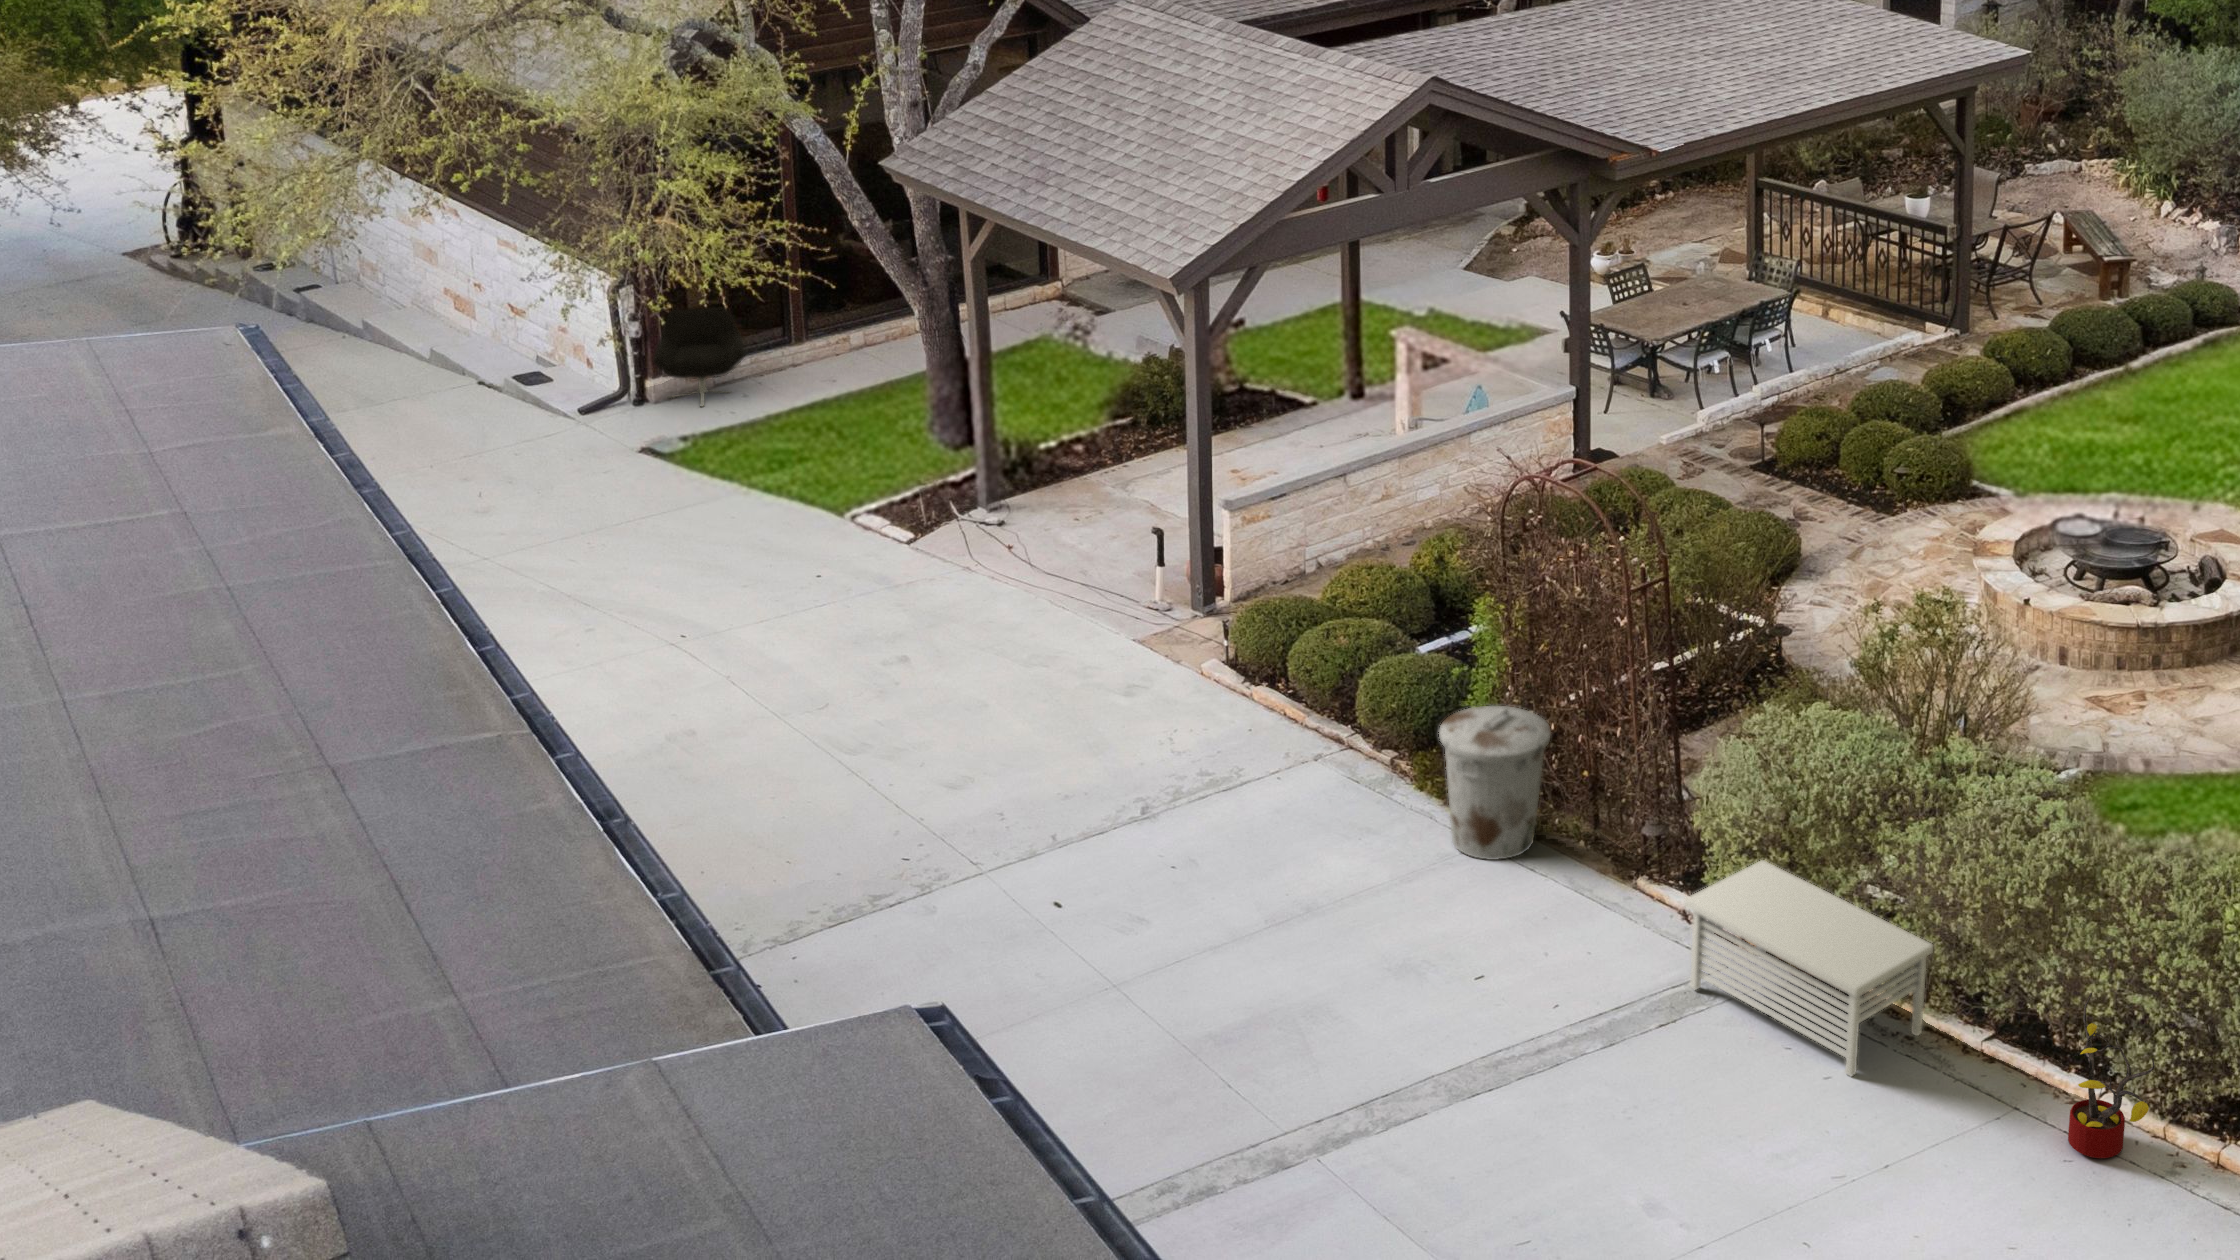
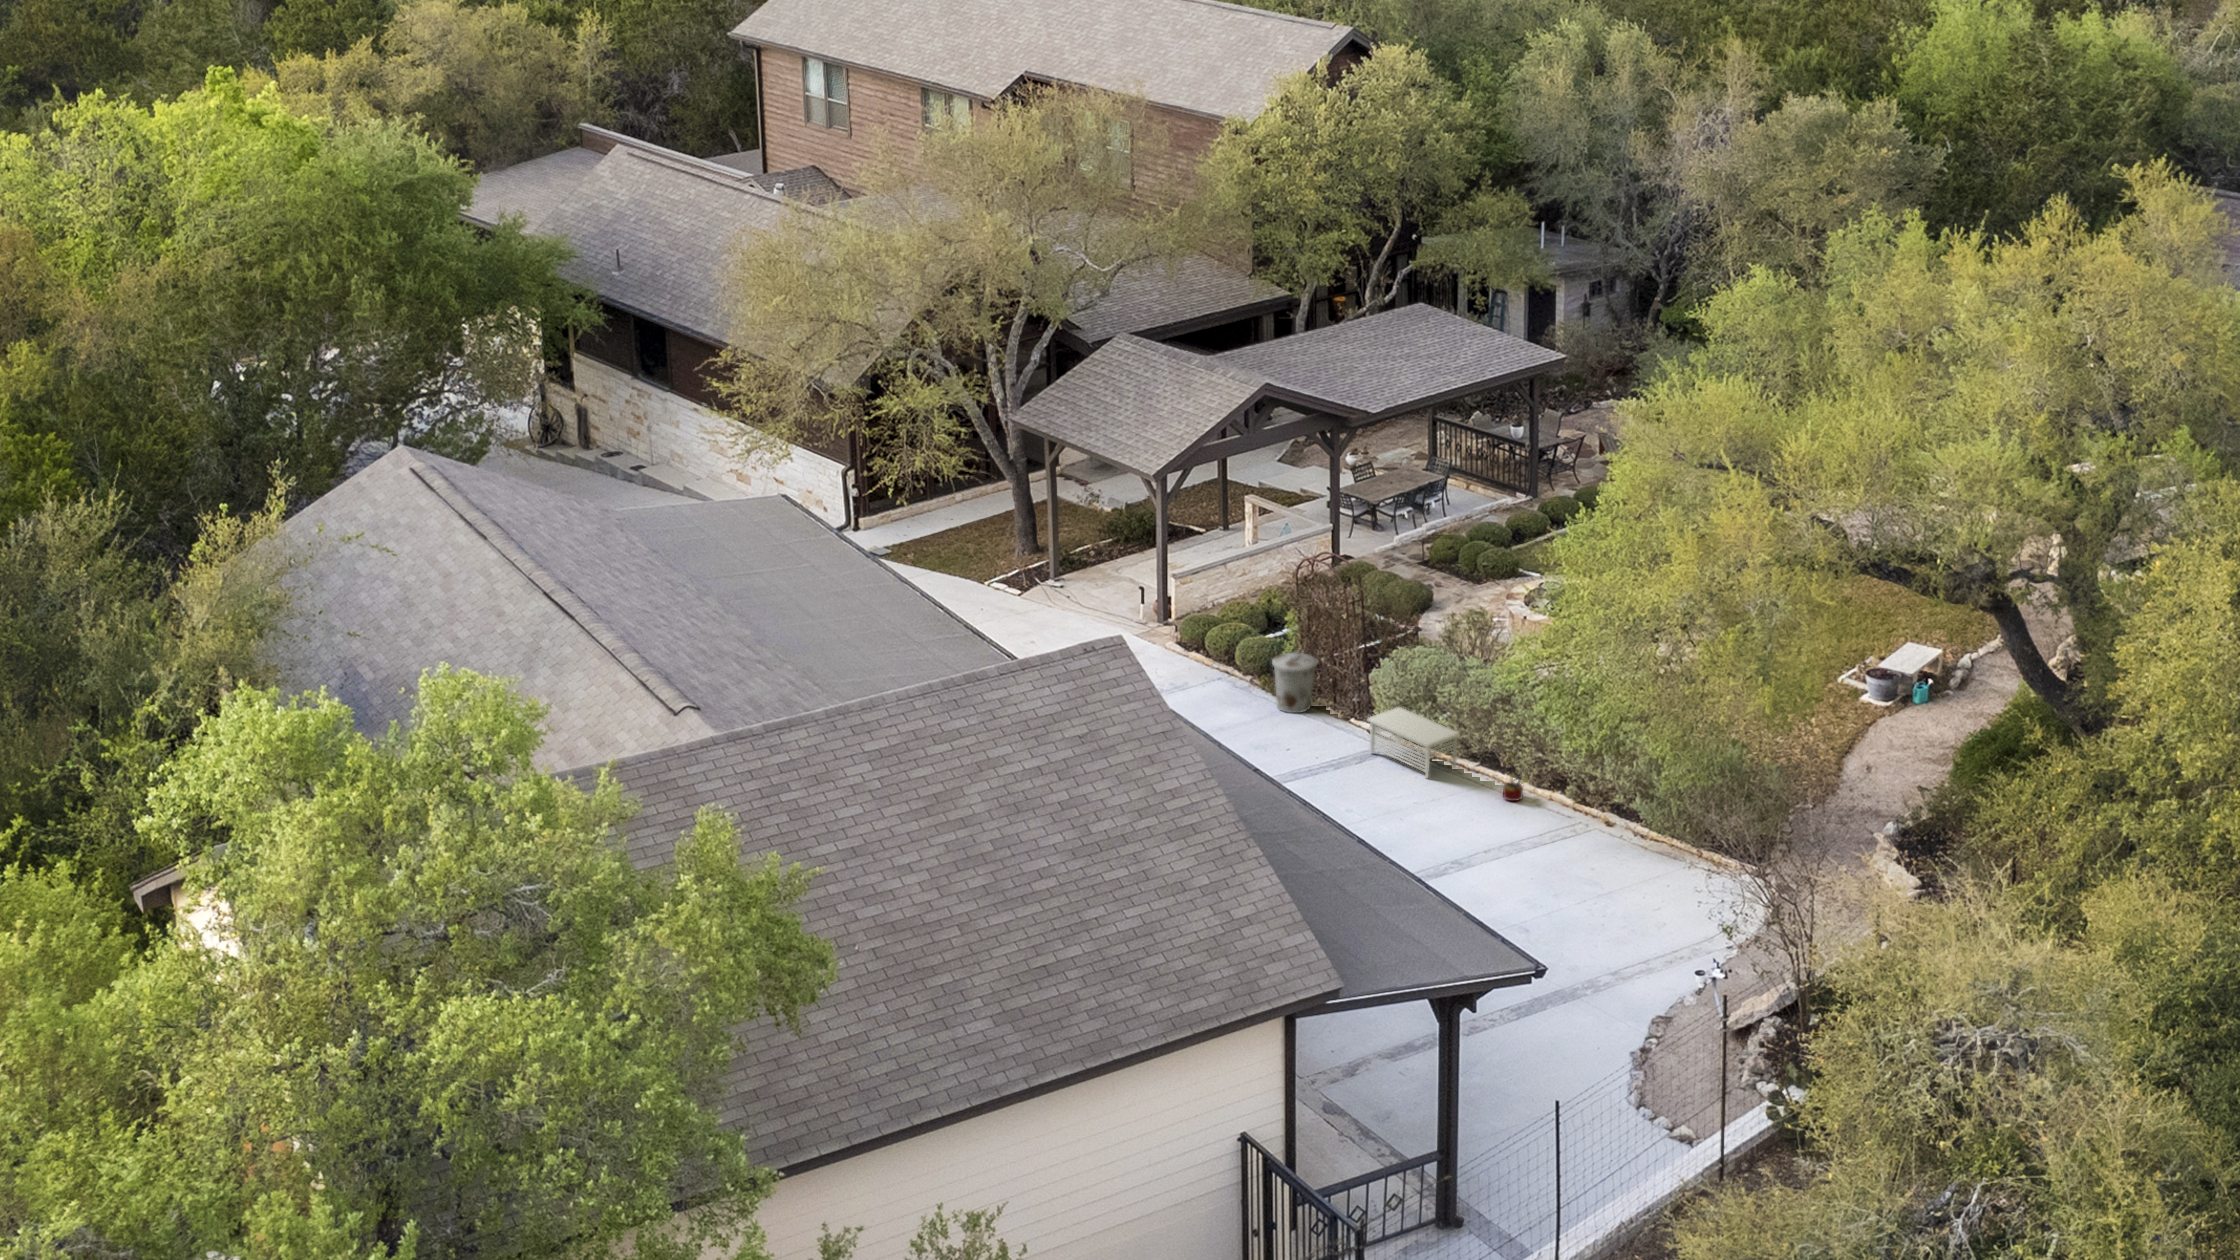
lounge chair: present [653,307,746,406] -> none [879,482,924,532]

